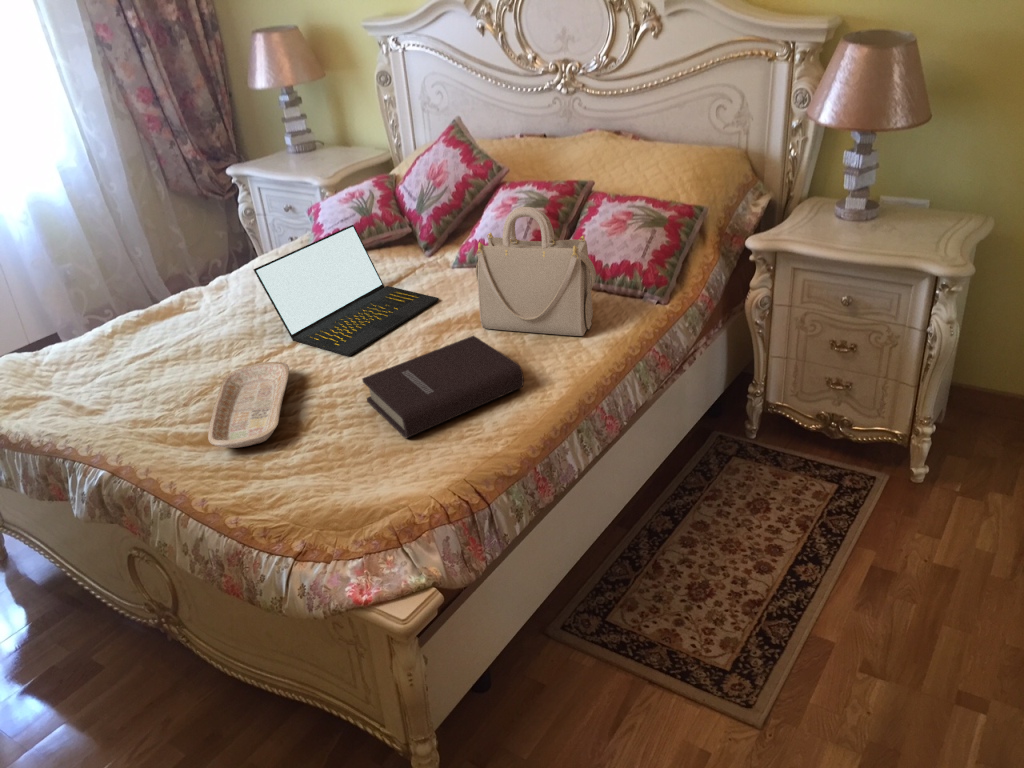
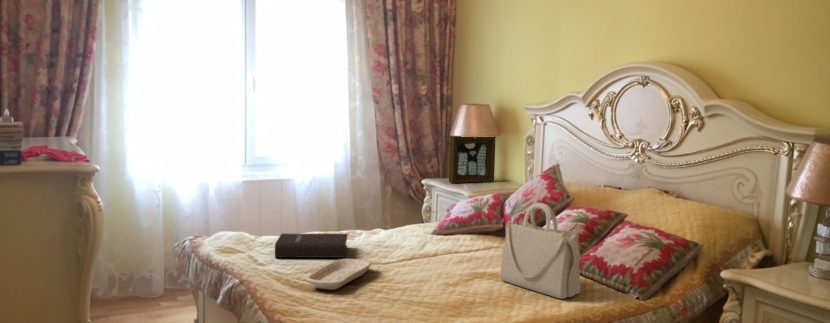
picture frame: none [251,77,334,166] -> present [449,136,496,183]
laptop: present [254,225,439,356] -> none [382,207,490,272]
book: present [362,336,524,439] -> present [275,233,347,258]

